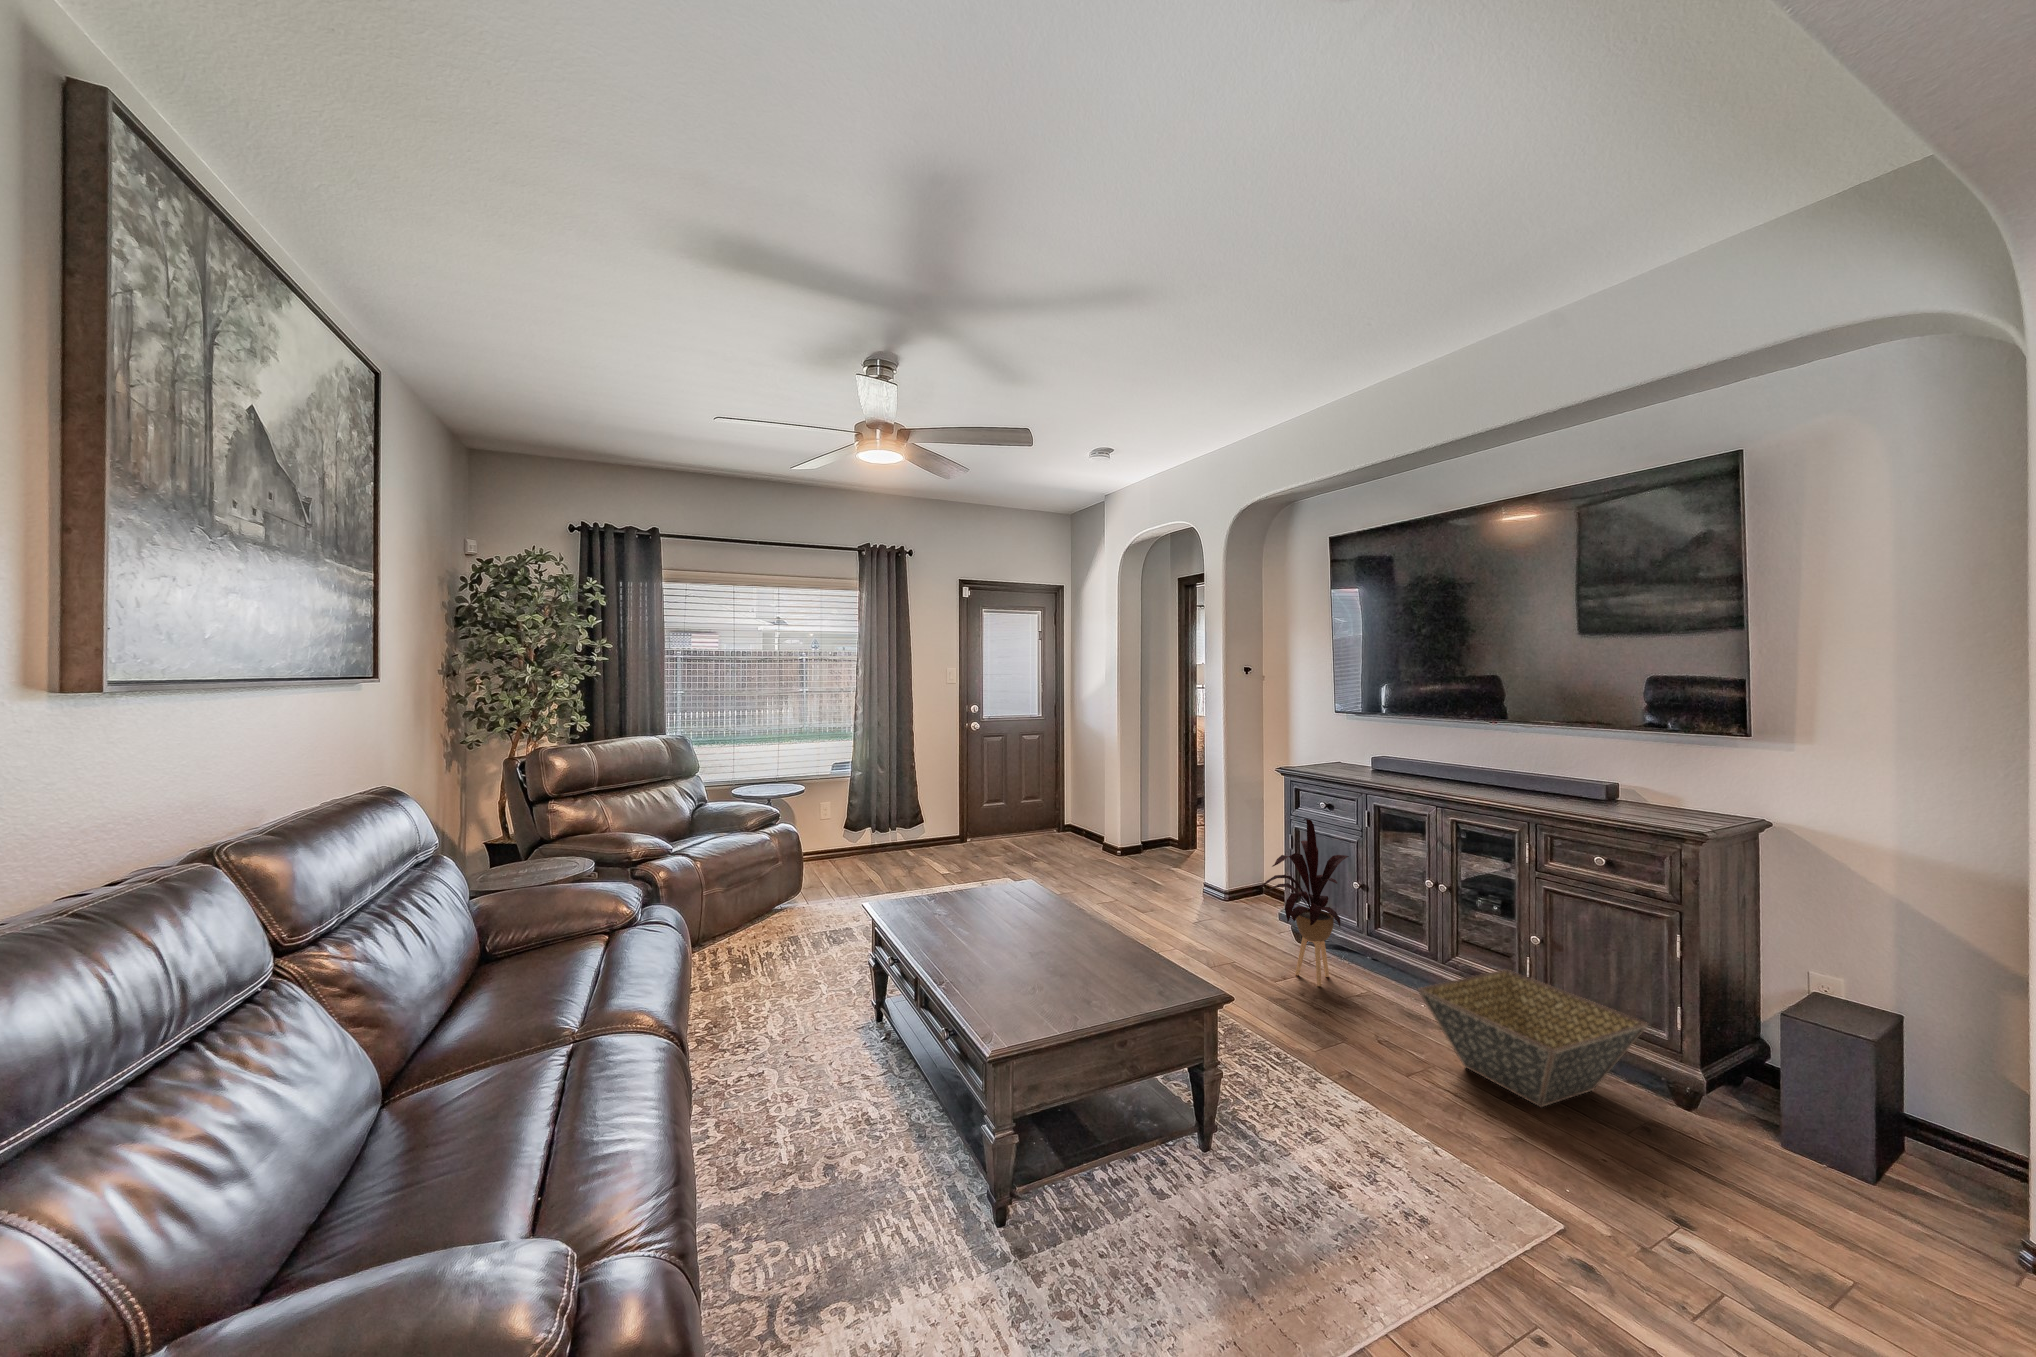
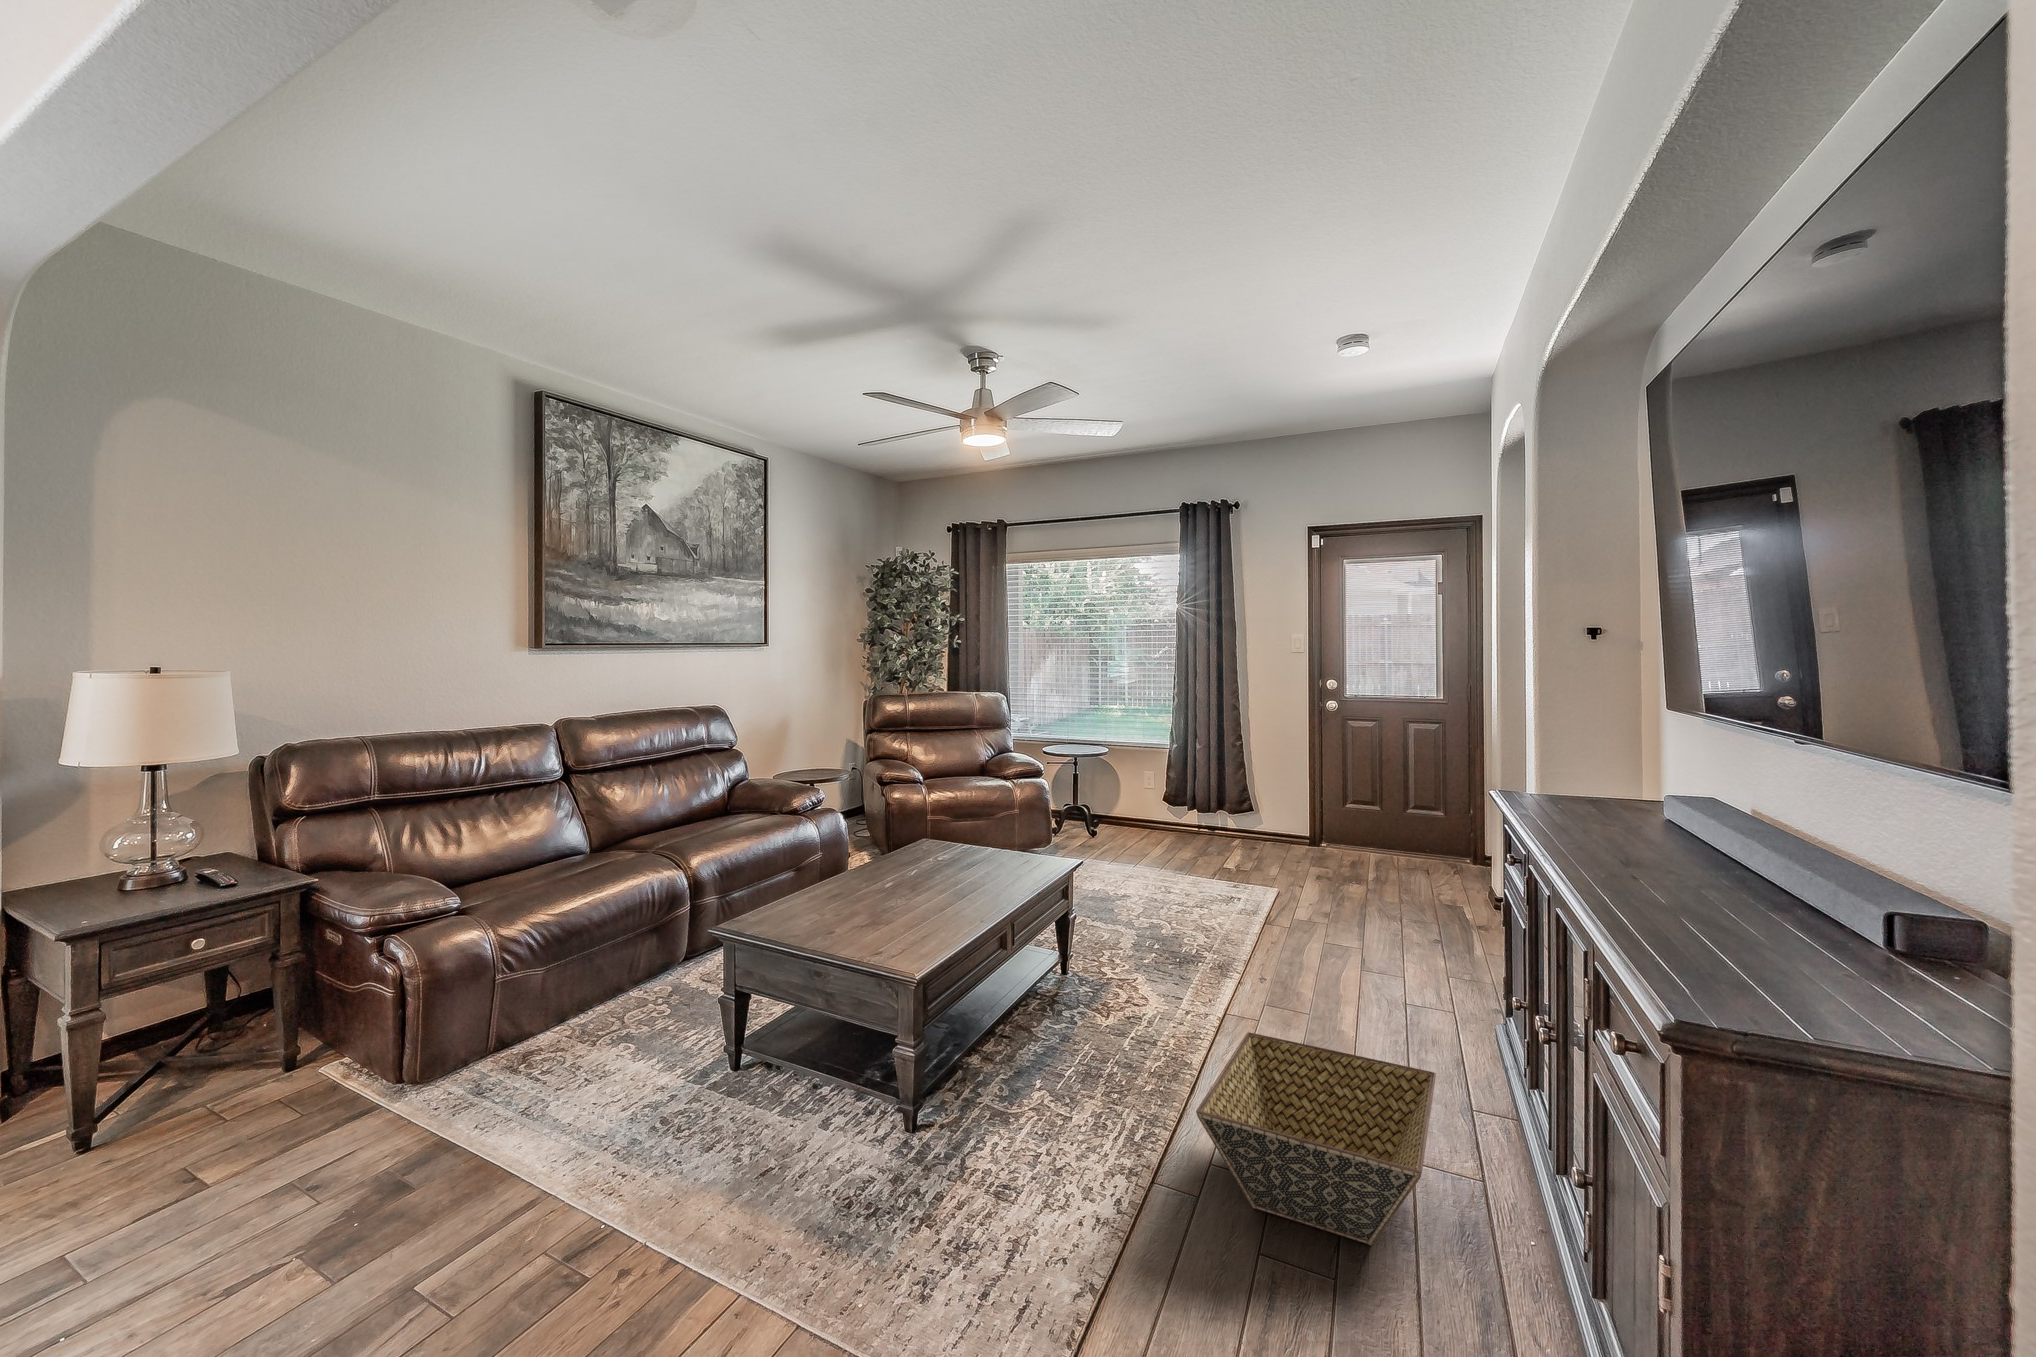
house plant: present [1258,819,1349,986] -> none [1262,820,1430,1046]

